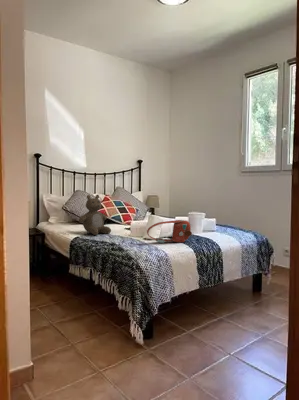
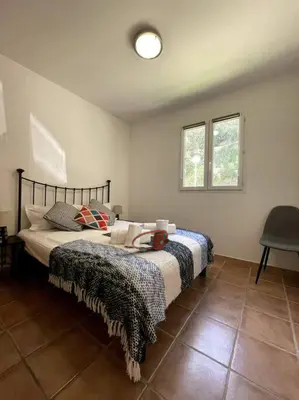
teddy bear: present [79,195,111,235] -> none [60,206,92,244]

